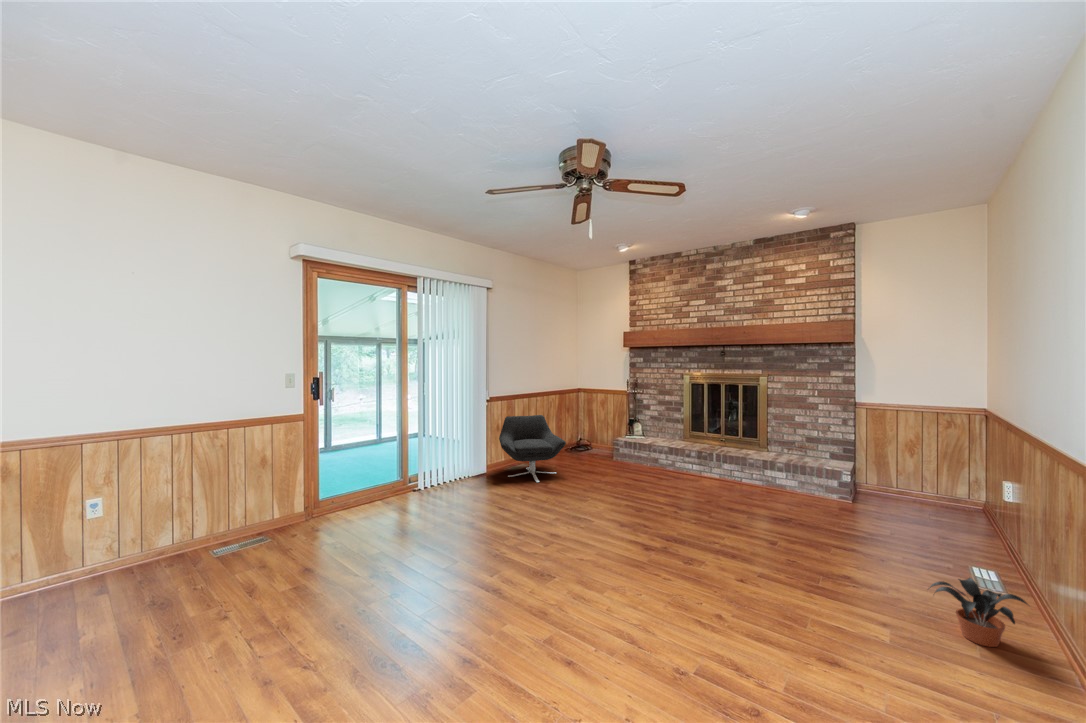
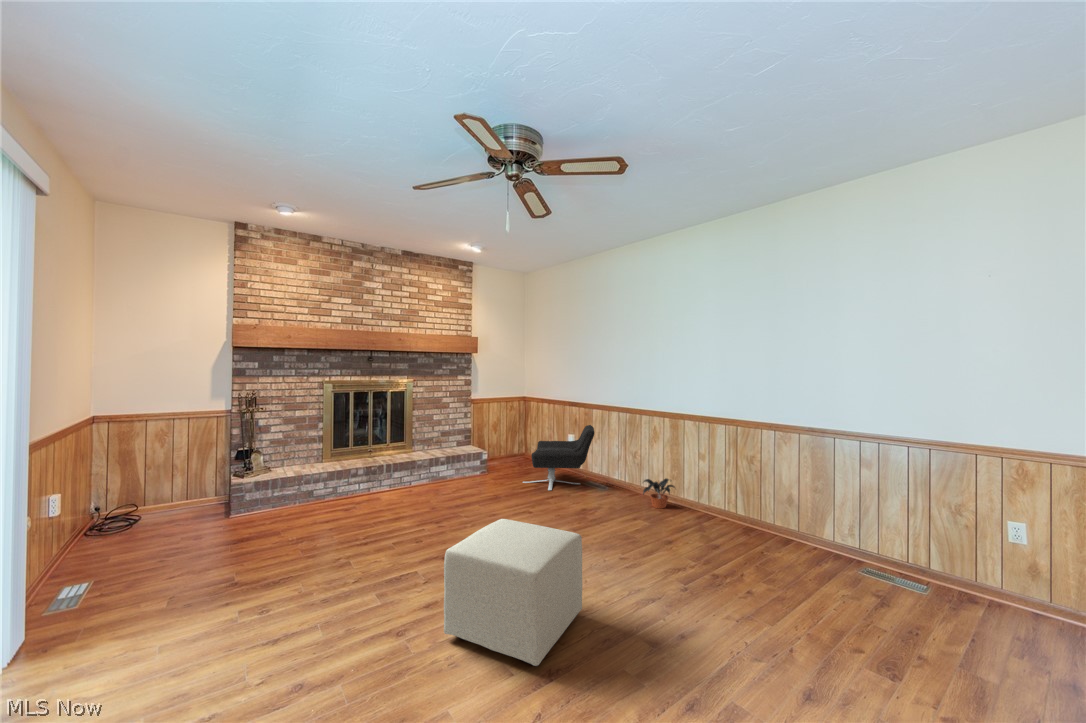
lounge chair: present [499,415,566,482] -> present [523,425,594,490]
ottoman: none [484,487,581,586] -> present [444,519,582,666]

